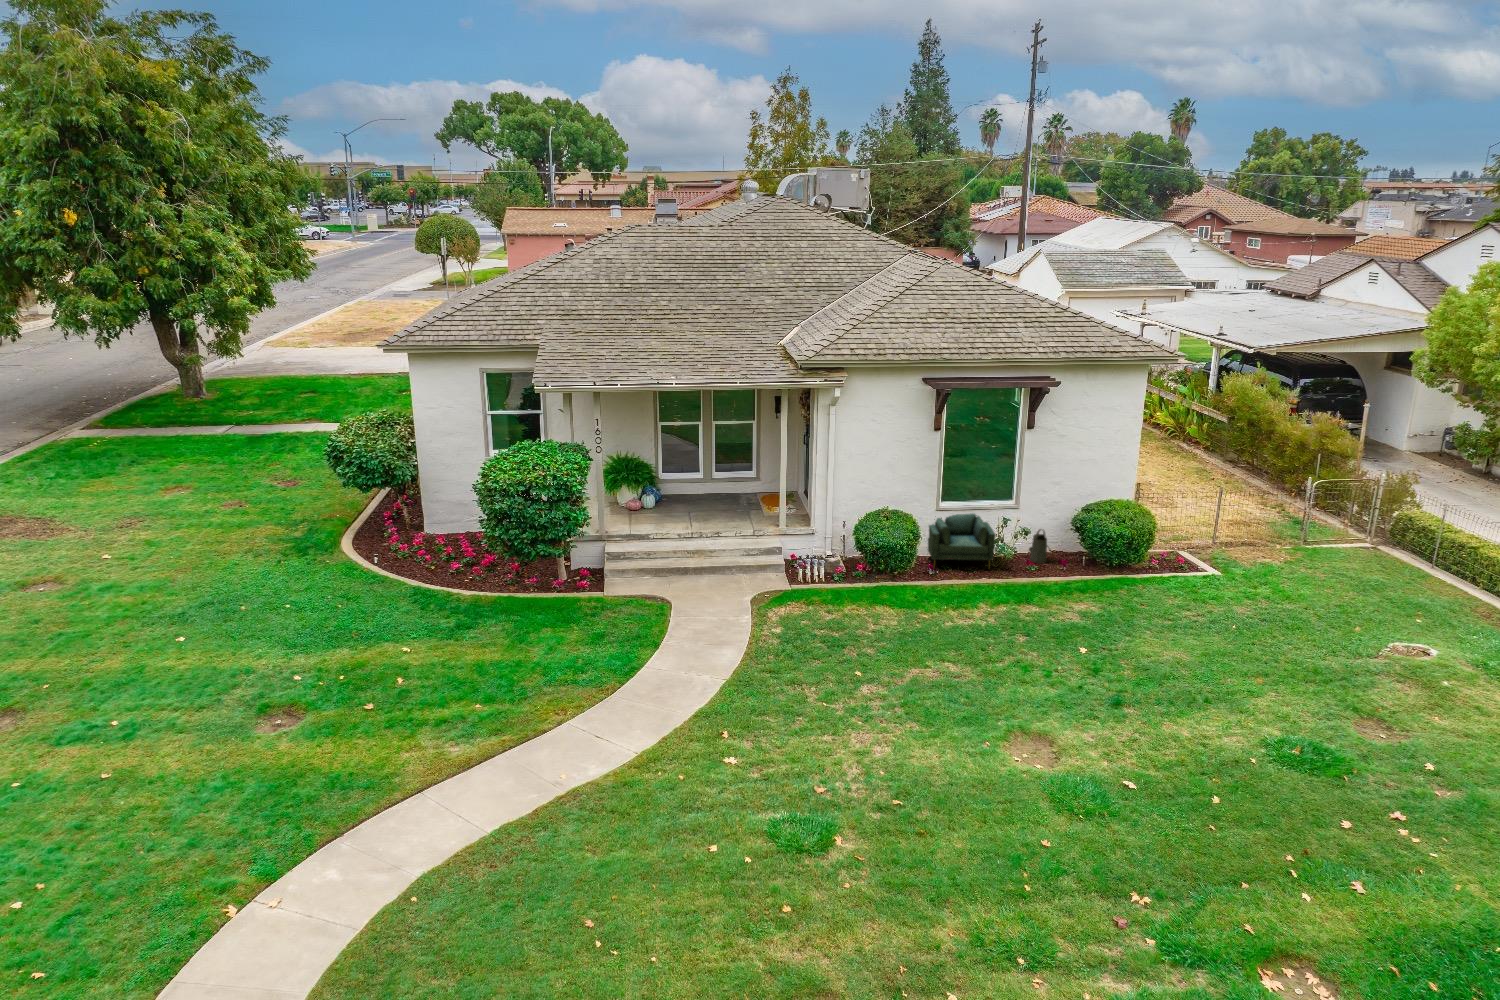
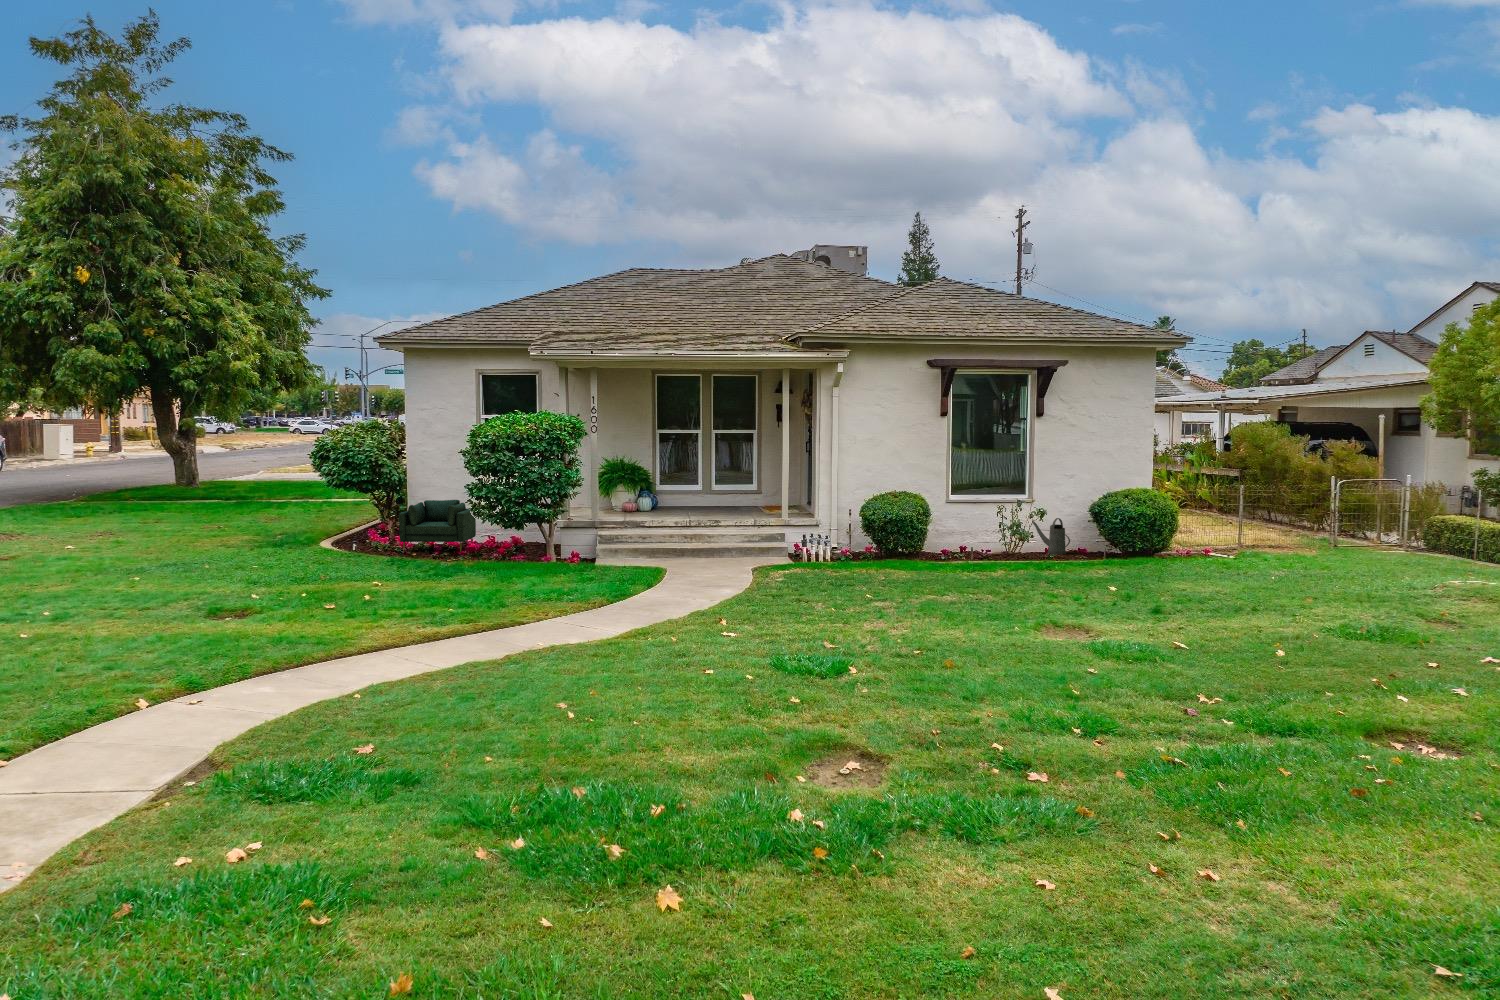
armchair: present [927,513,996,561] -> present [399,500,476,552]

